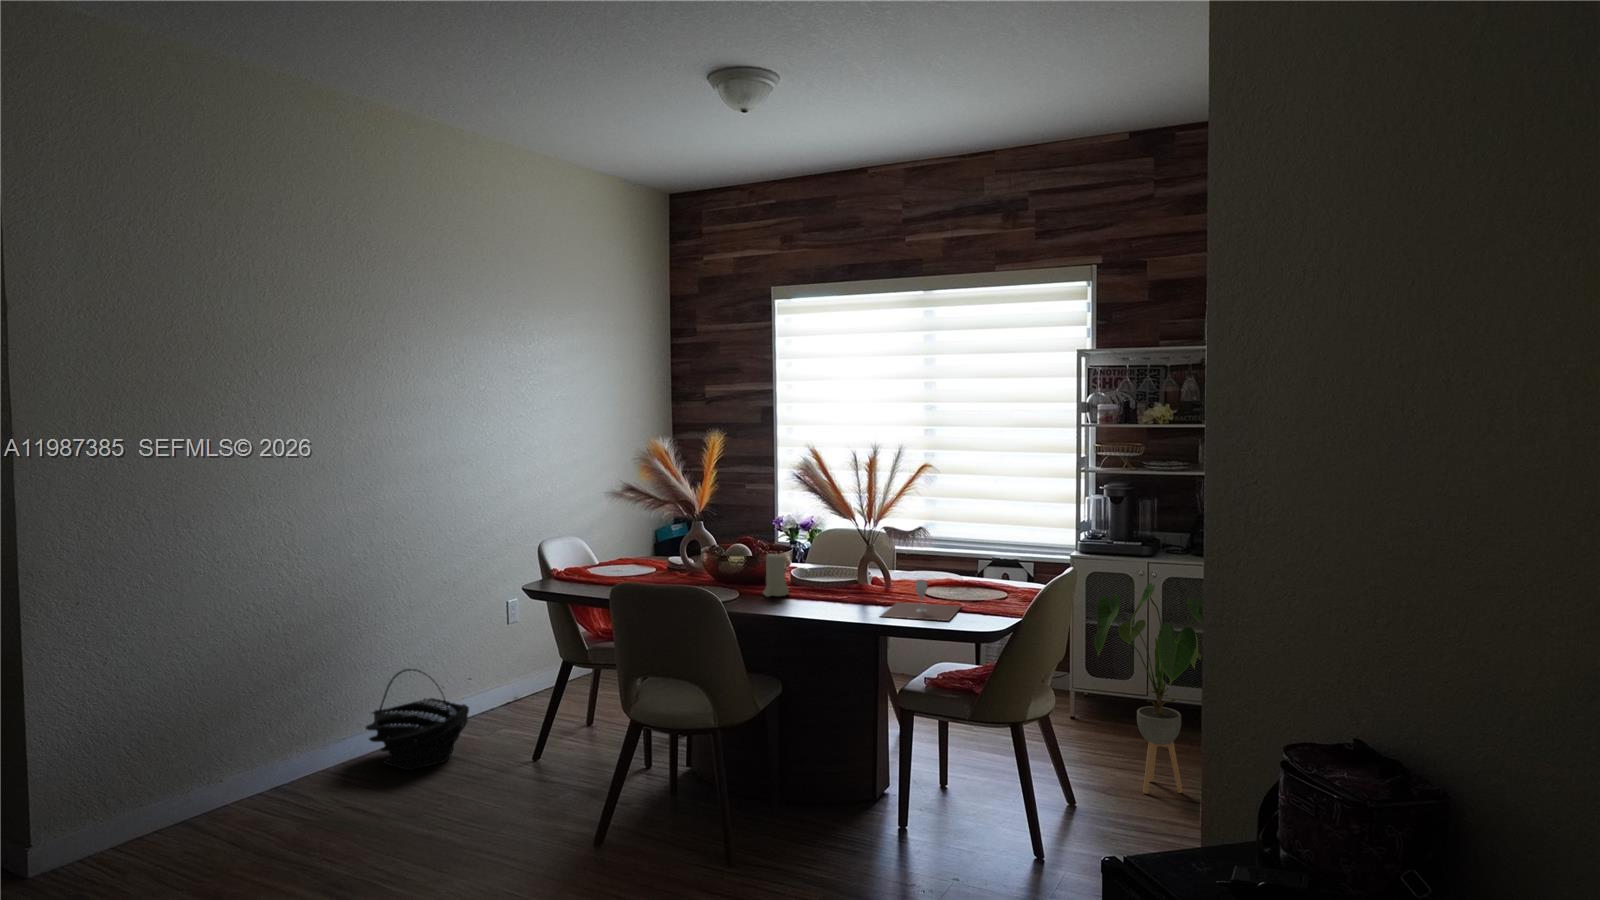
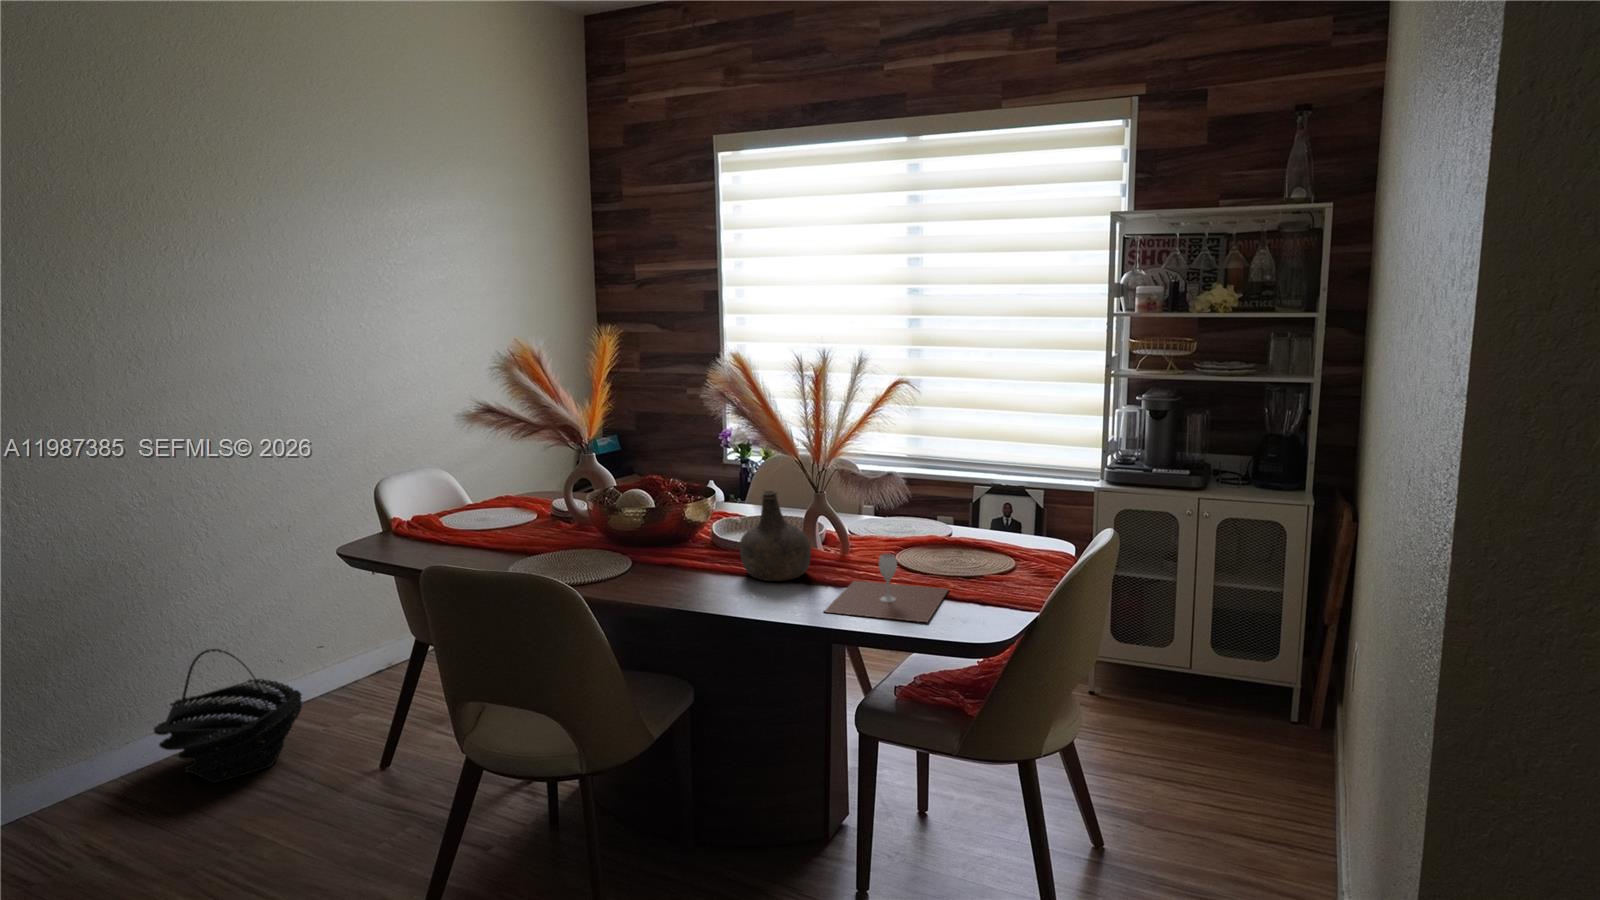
bottle: none [817,541,866,602] -> present [740,491,811,581]
candle: present [763,554,789,597] -> none [665,505,702,569]
house plant: present [1094,583,1202,794] -> none [1137,539,1334,824]

